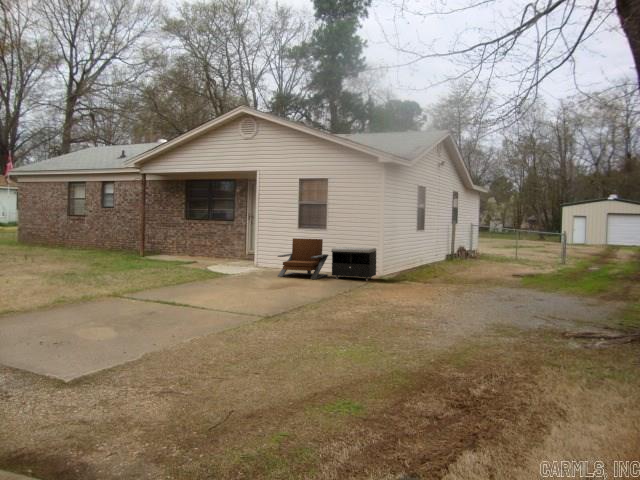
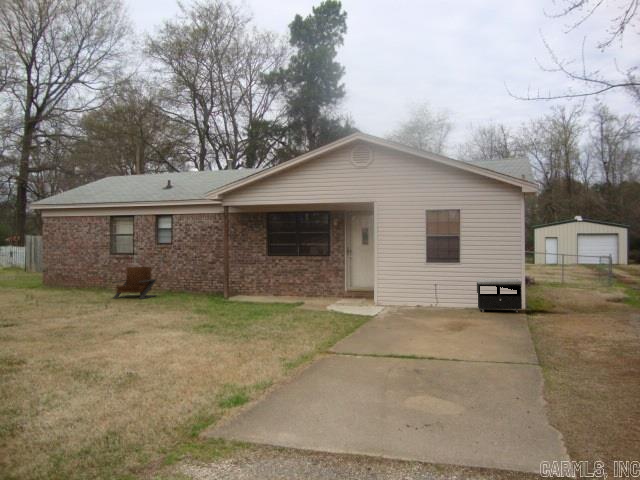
lounge chair: present [278,238,328,279] -> present [113,267,156,299]

